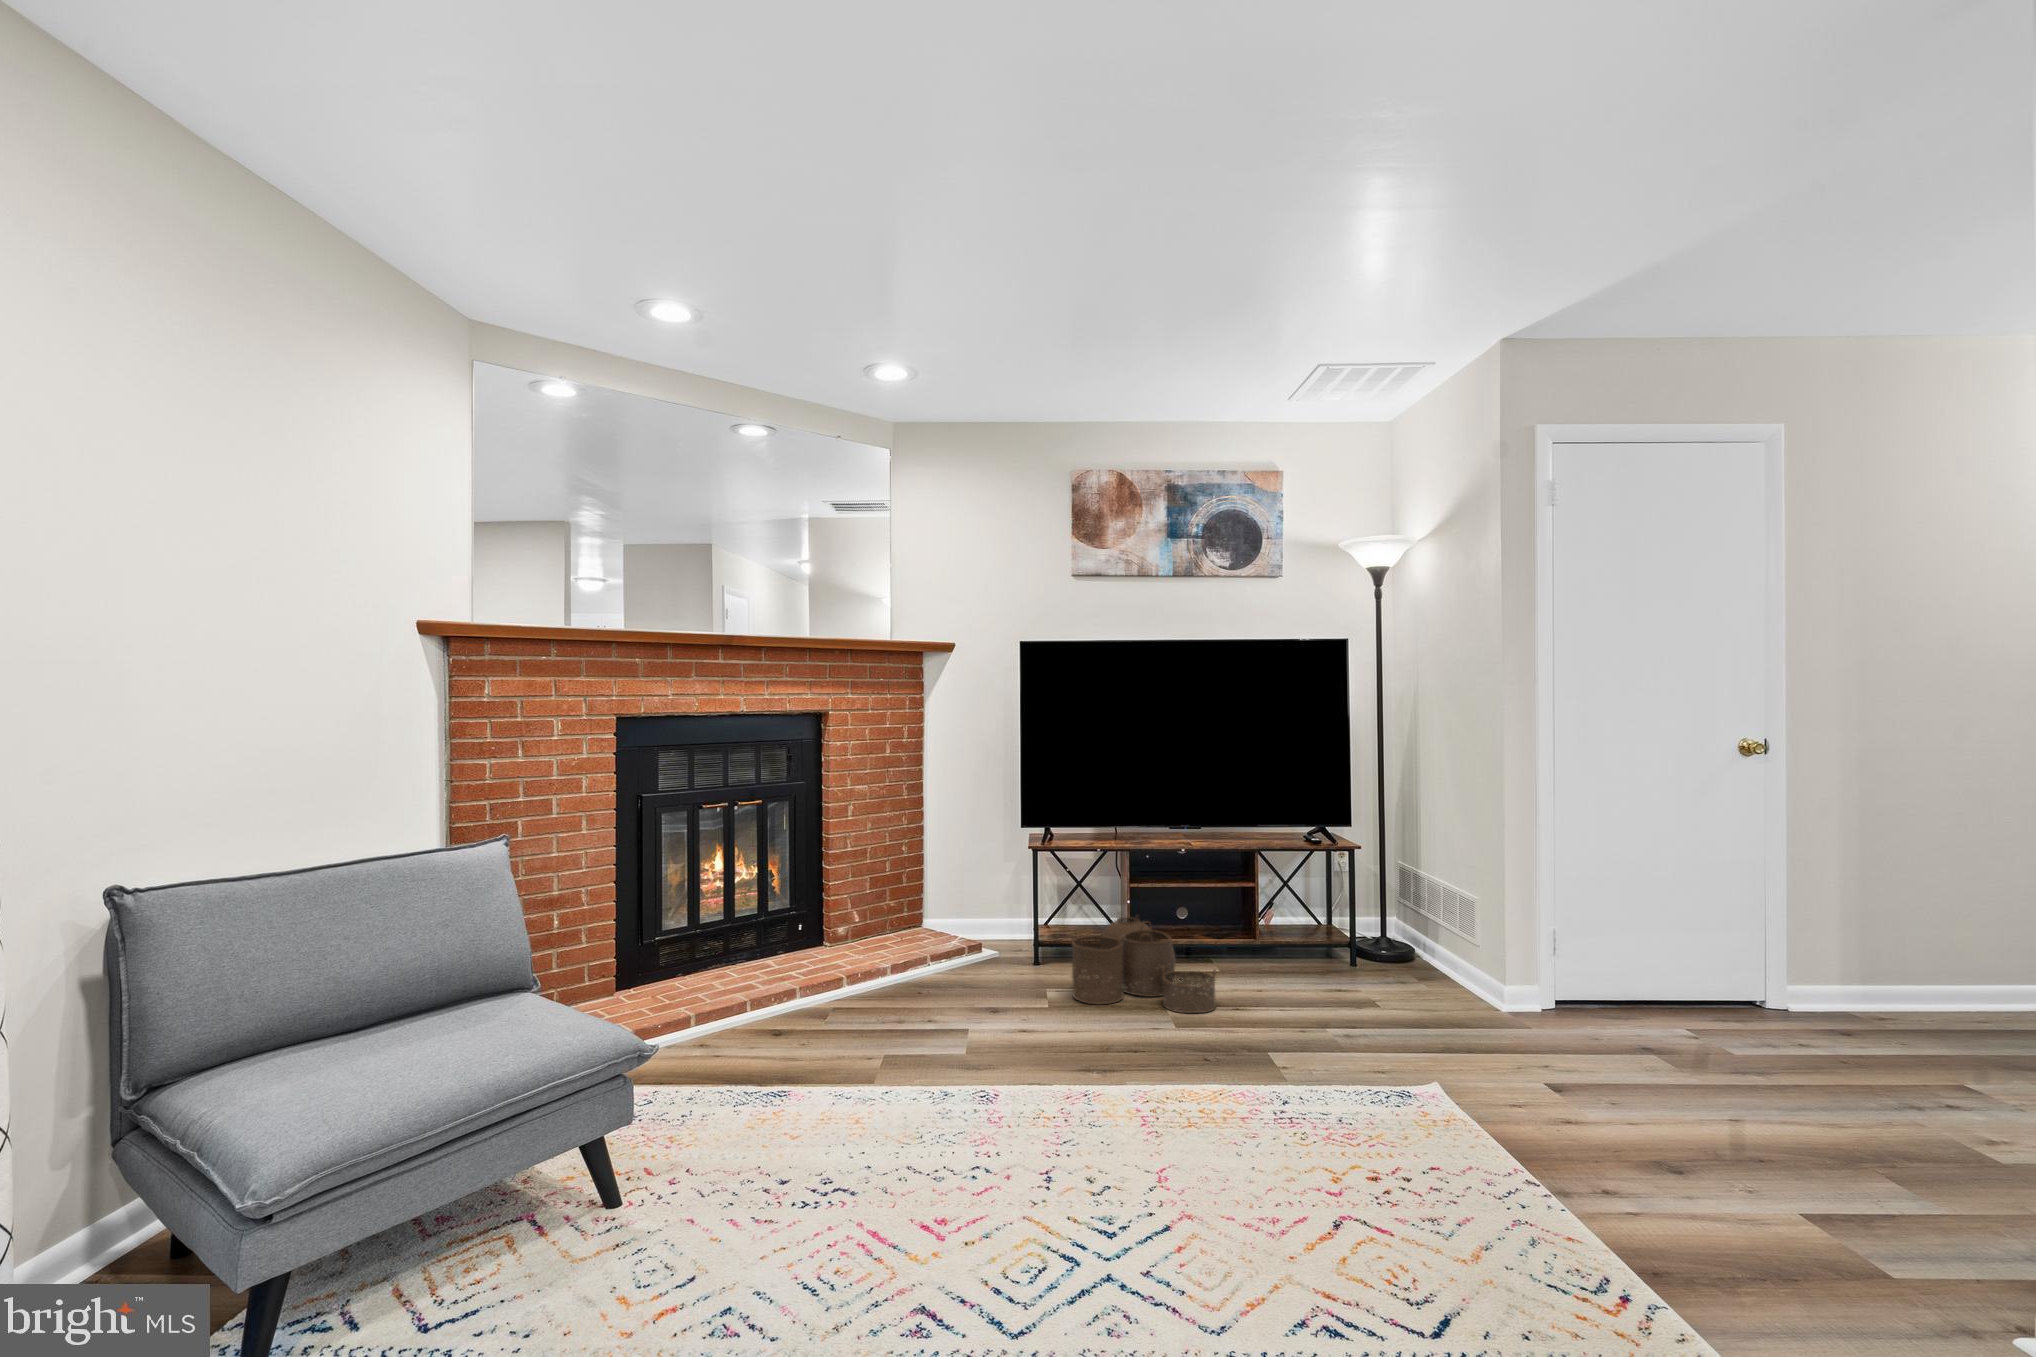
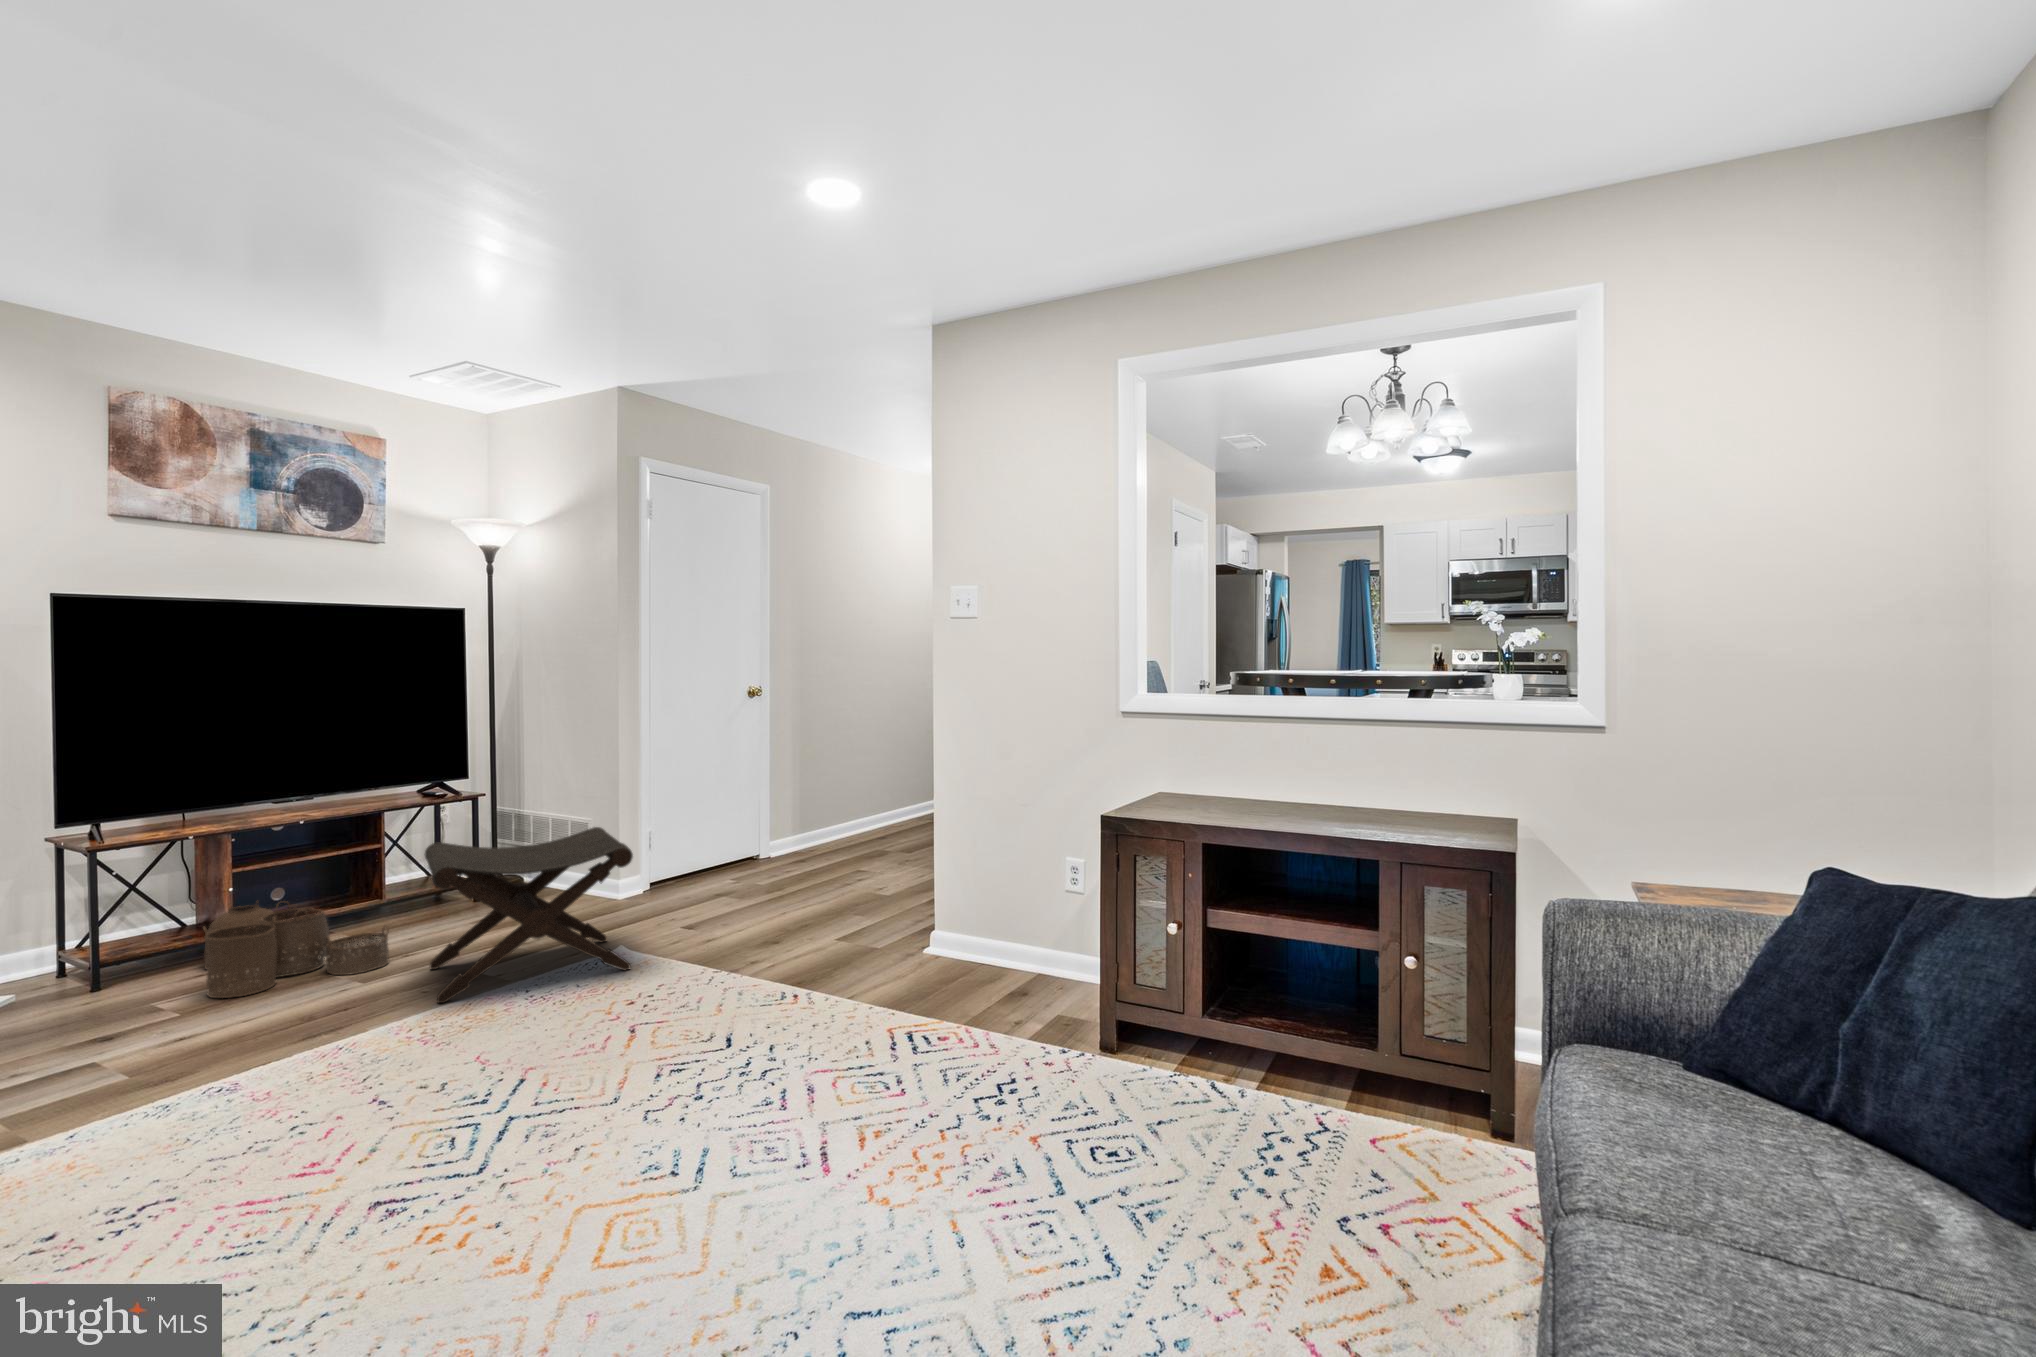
footstool: none [1193,893,1436,1121] -> present [424,827,633,1003]

